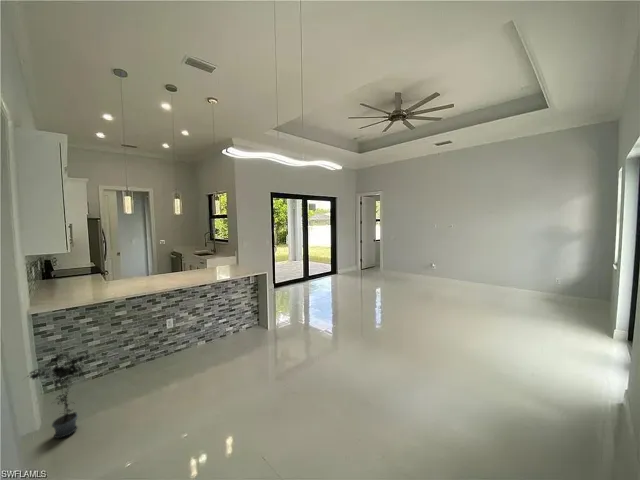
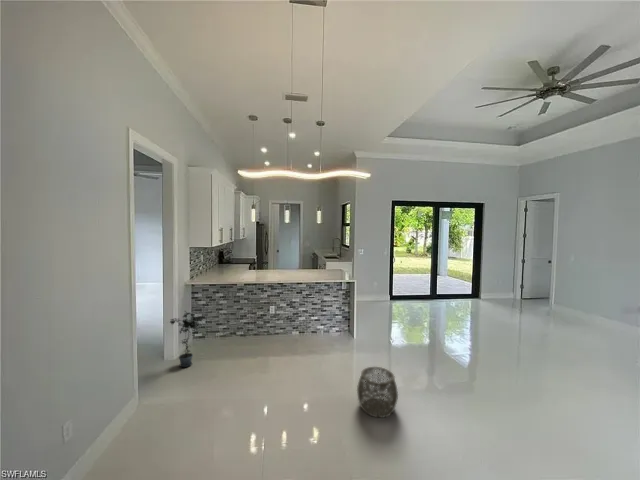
woven basket: none [316,345,353,390] -> present [357,367,398,417]

